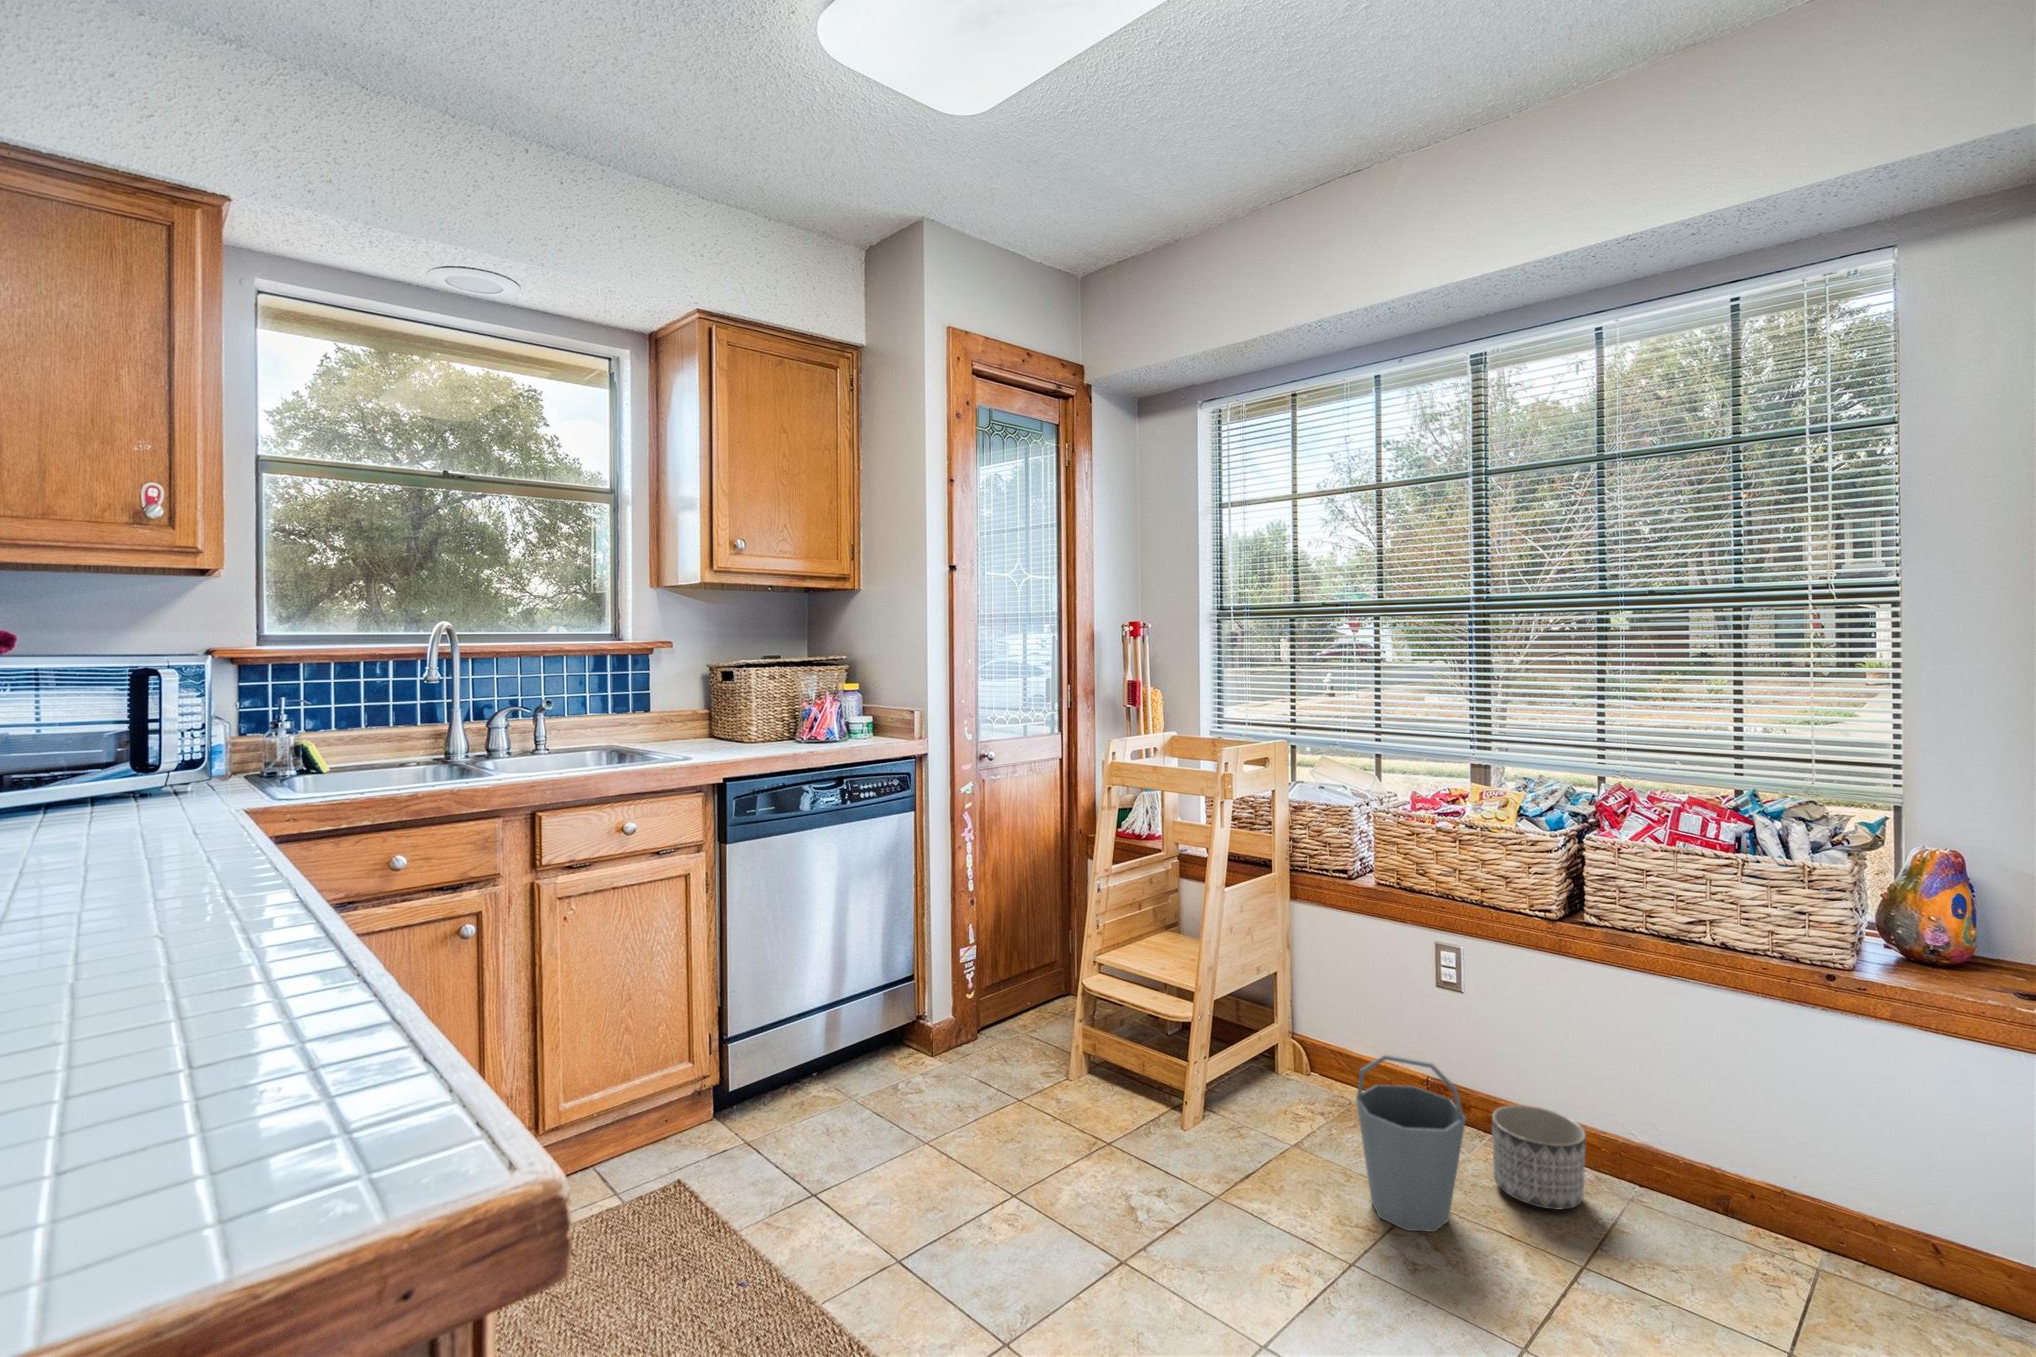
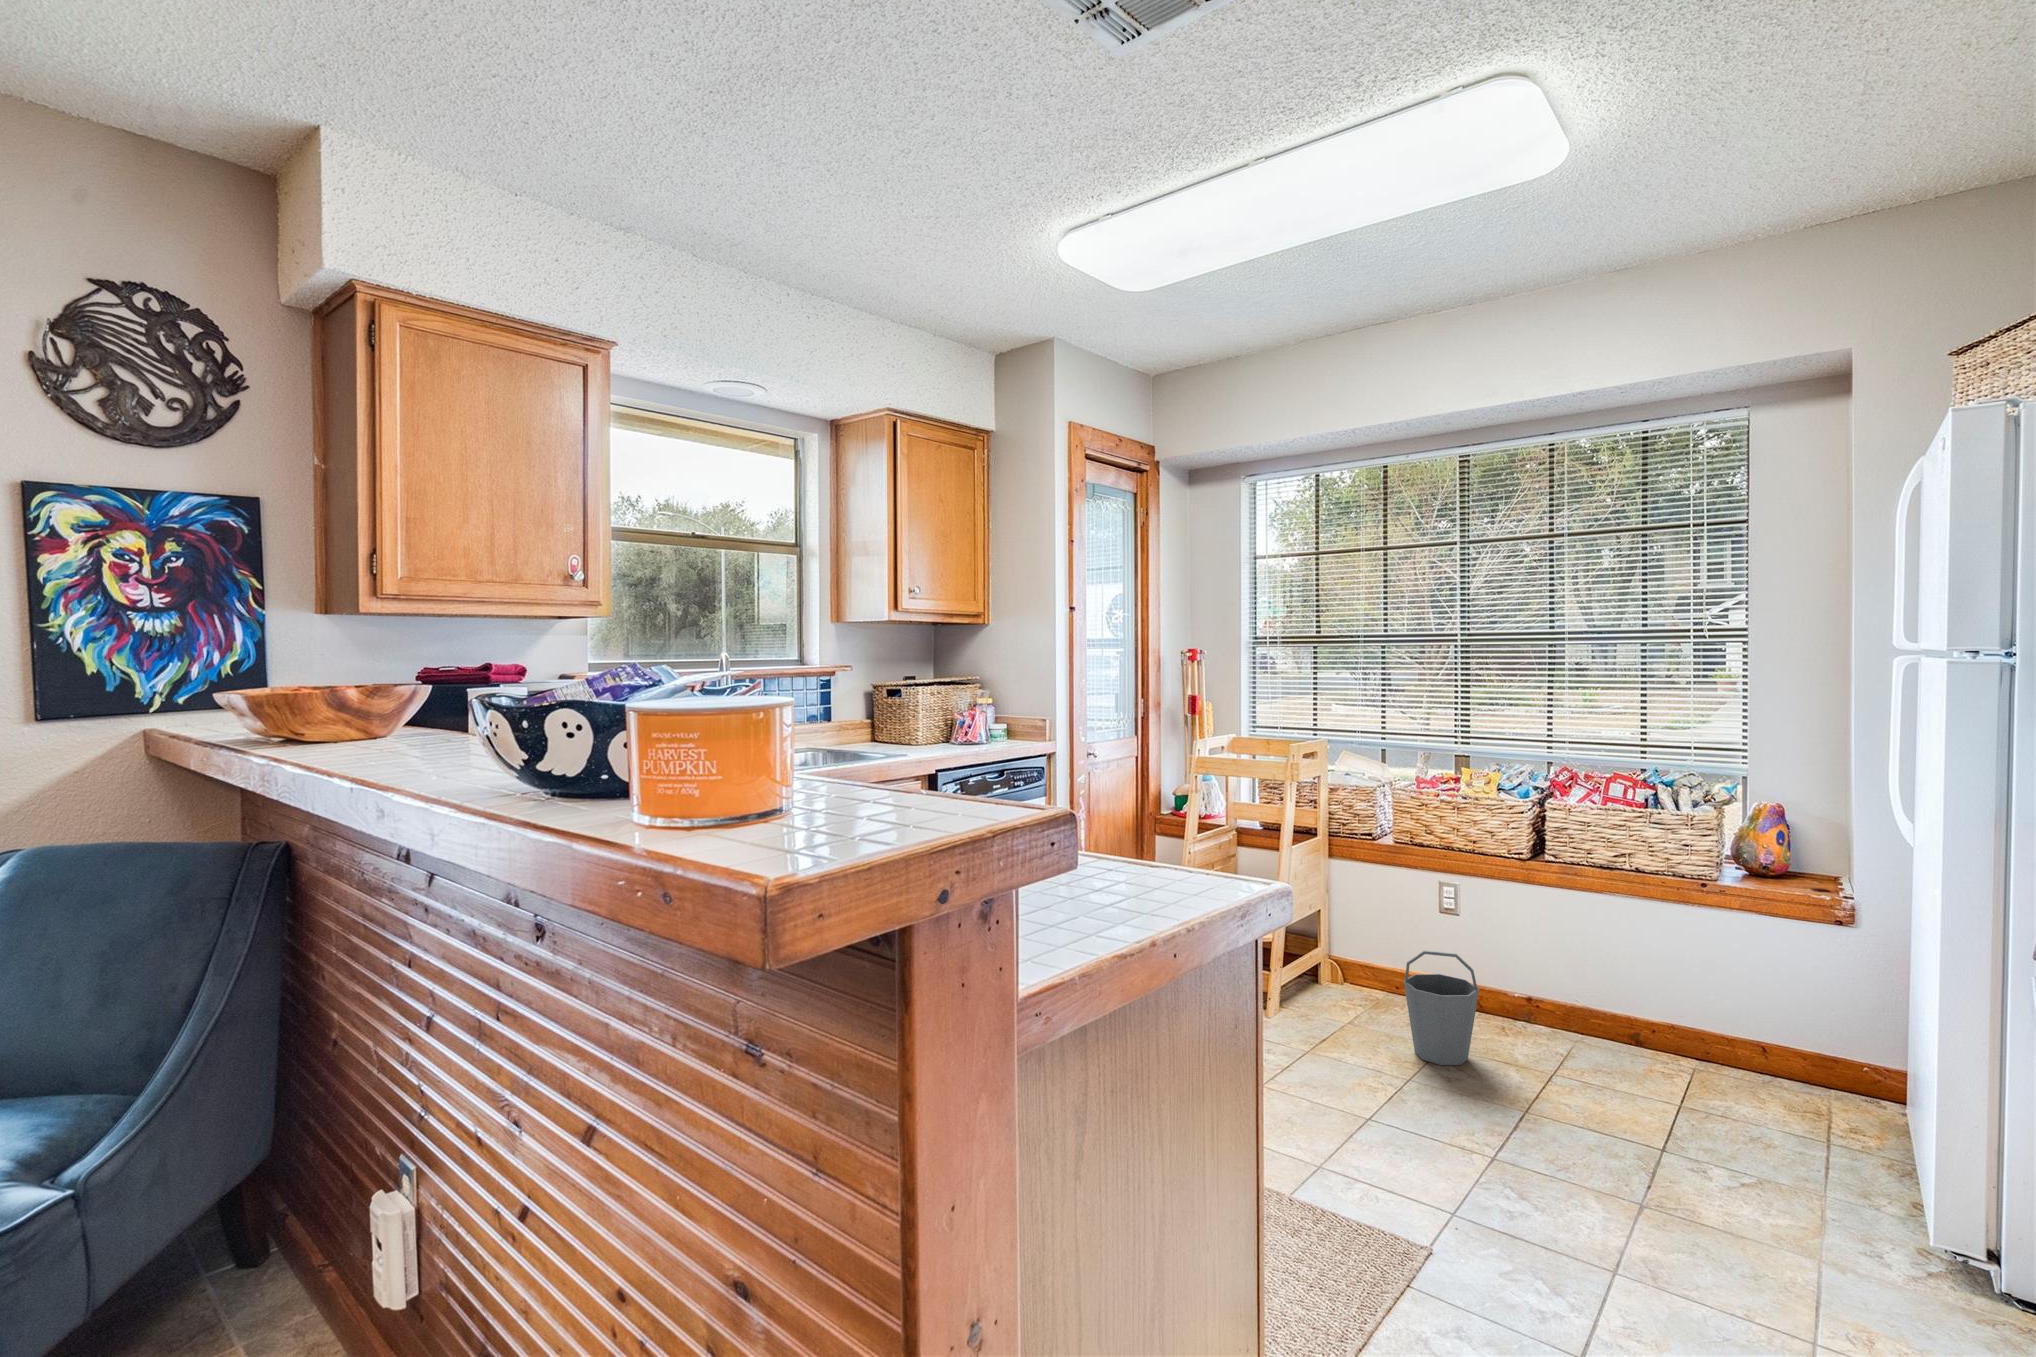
planter: present [1492,1105,1586,1210] -> none [1490,986,1553,1049]

